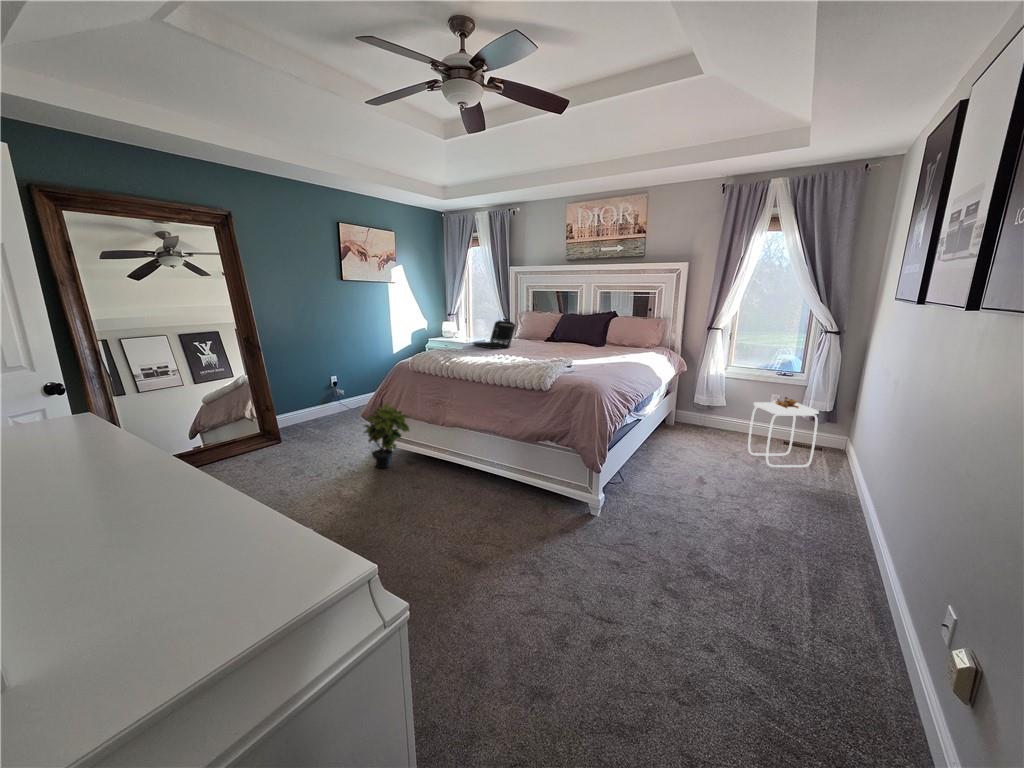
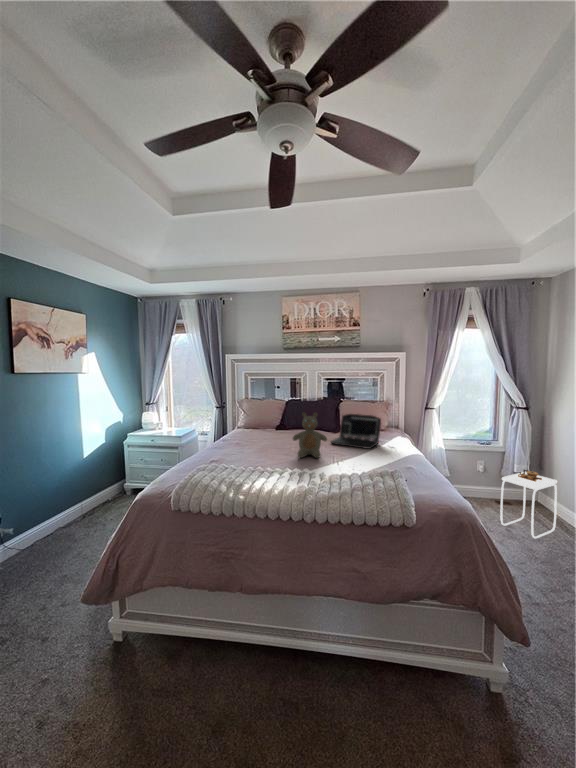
teddy bear: none [516,315,545,353] -> present [293,412,327,458]
laptop: present [473,321,515,349] -> present [331,414,381,449]
potted plant: present [364,403,409,468] -> none [109,576,197,703]

